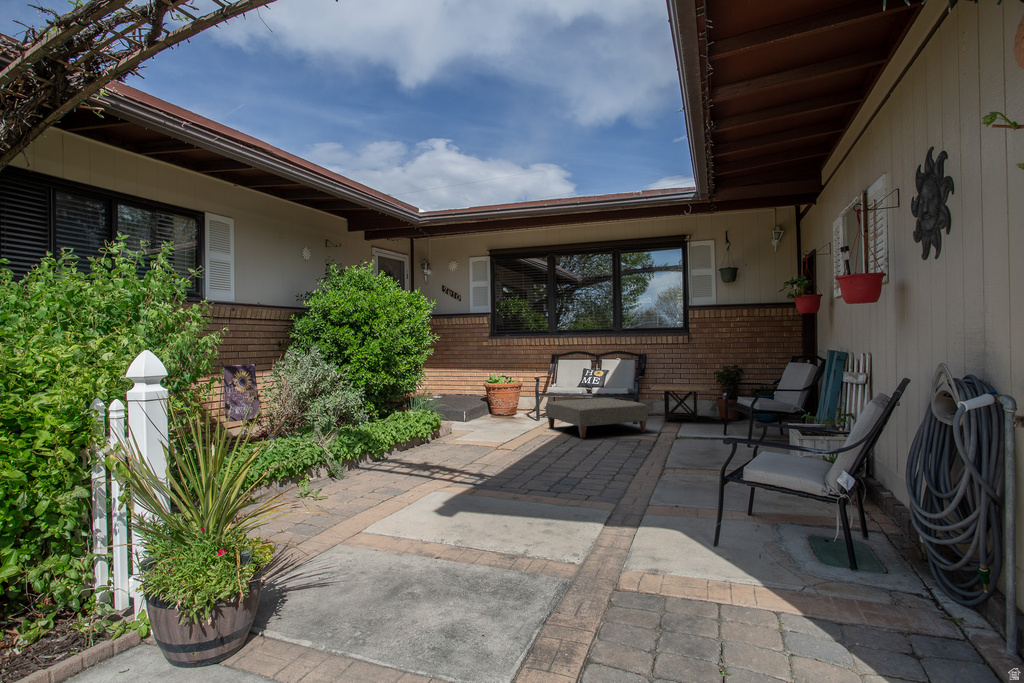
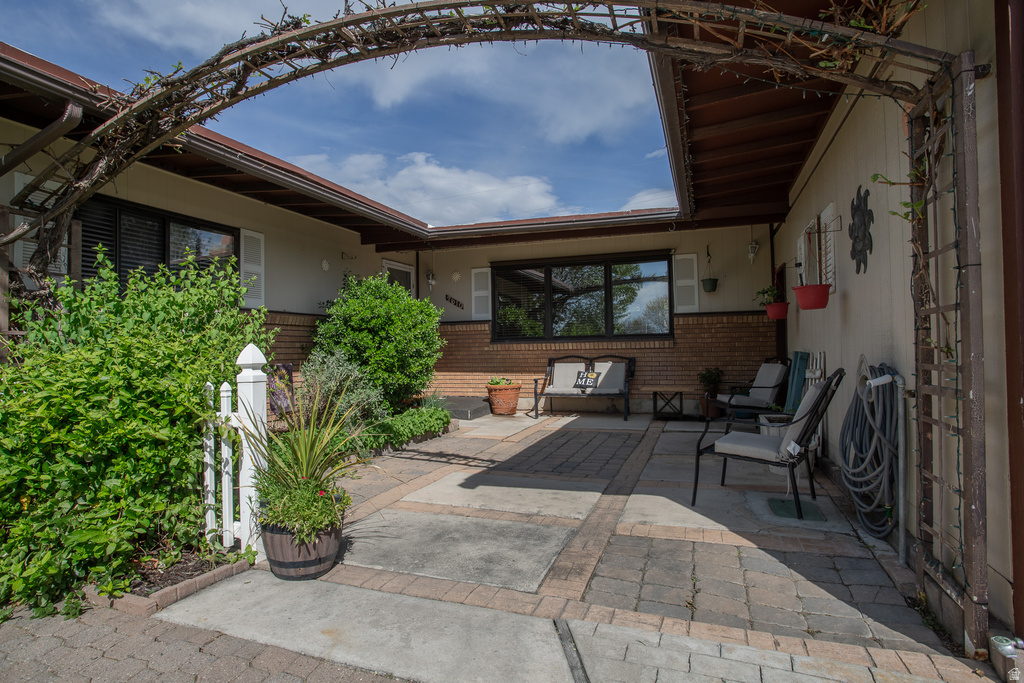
ottoman: present [546,398,648,438] -> none [544,398,638,433]

